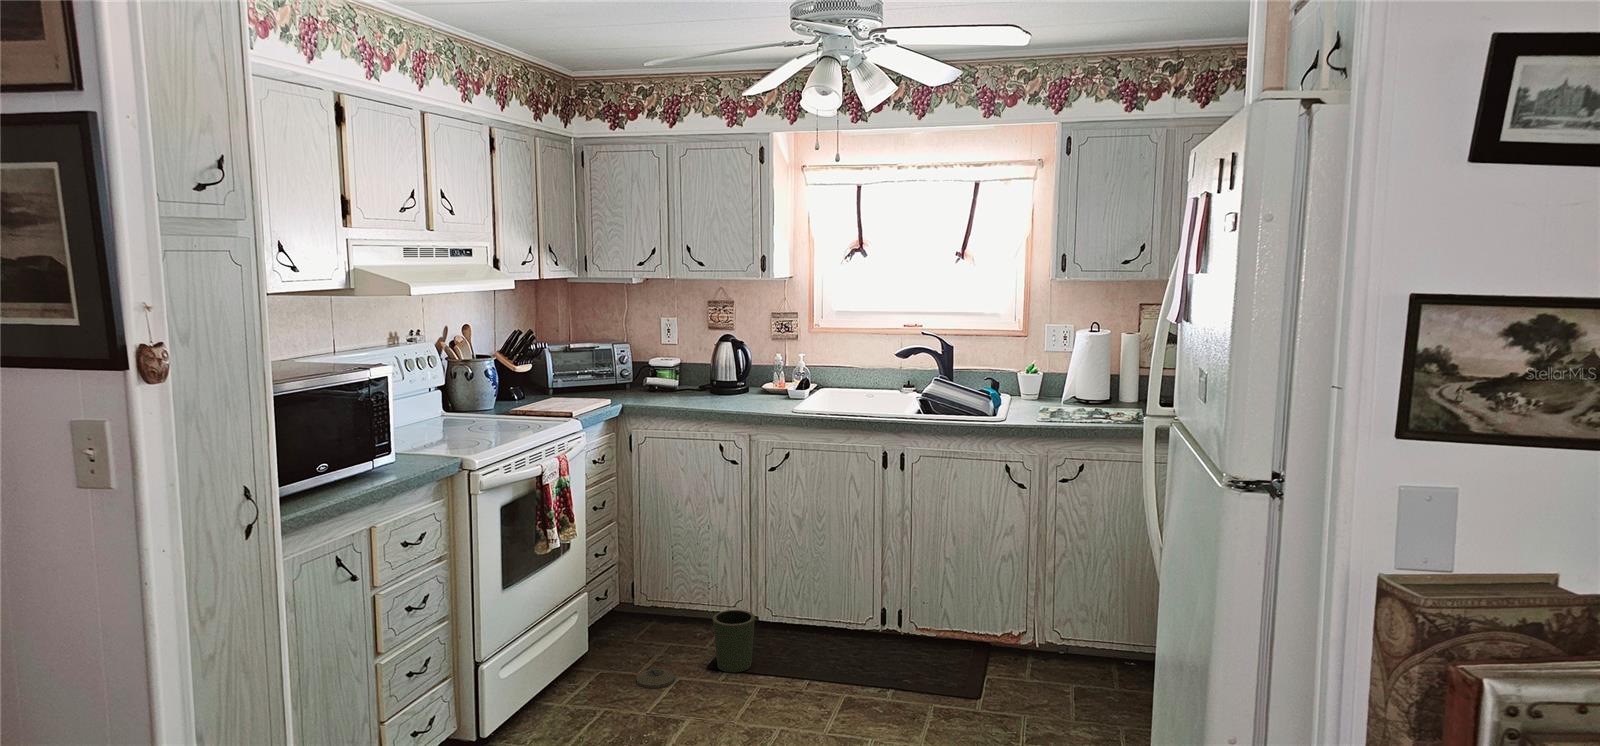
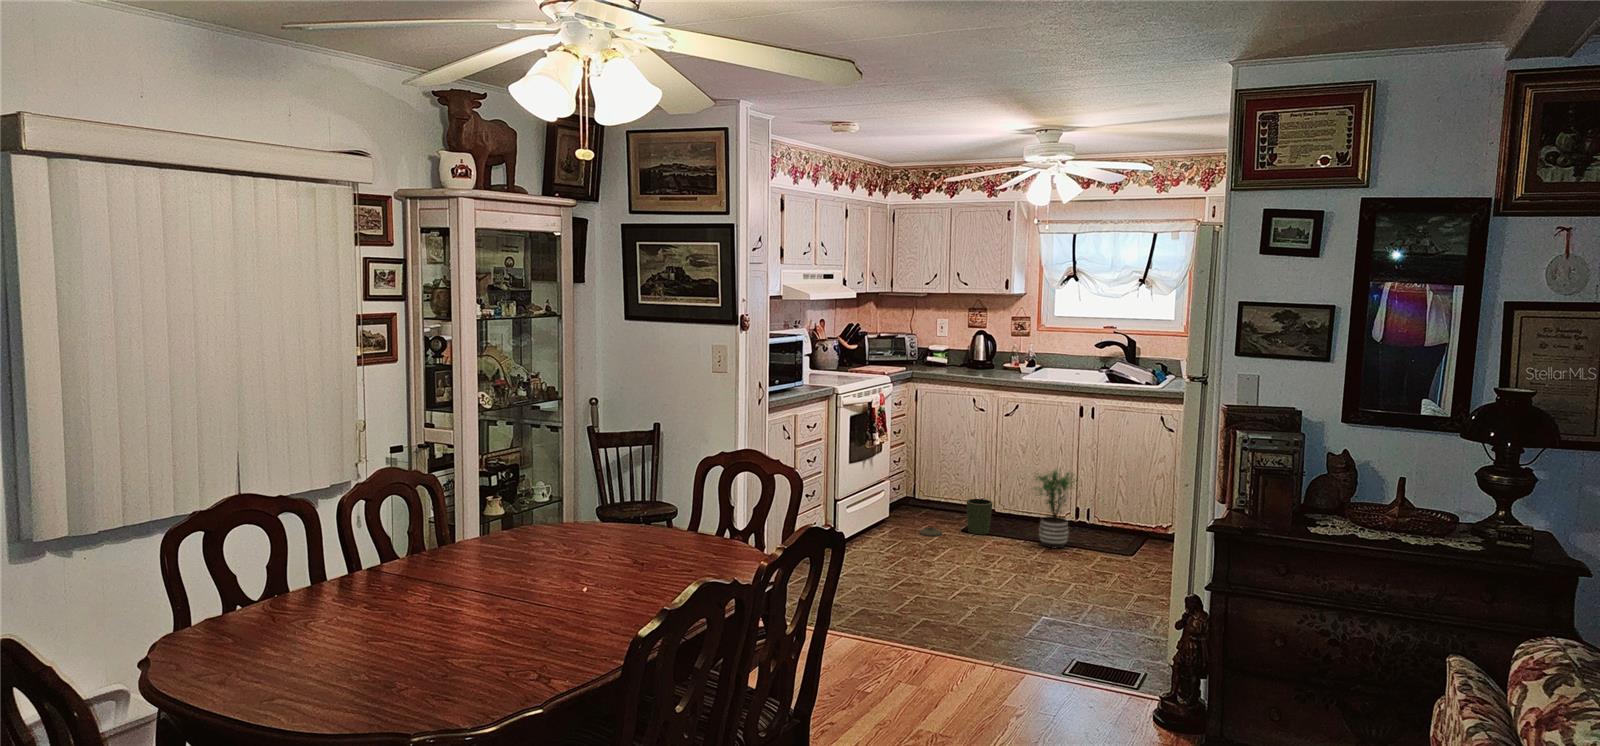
potted plant: none [815,559,901,694] -> present [1034,469,1078,548]

